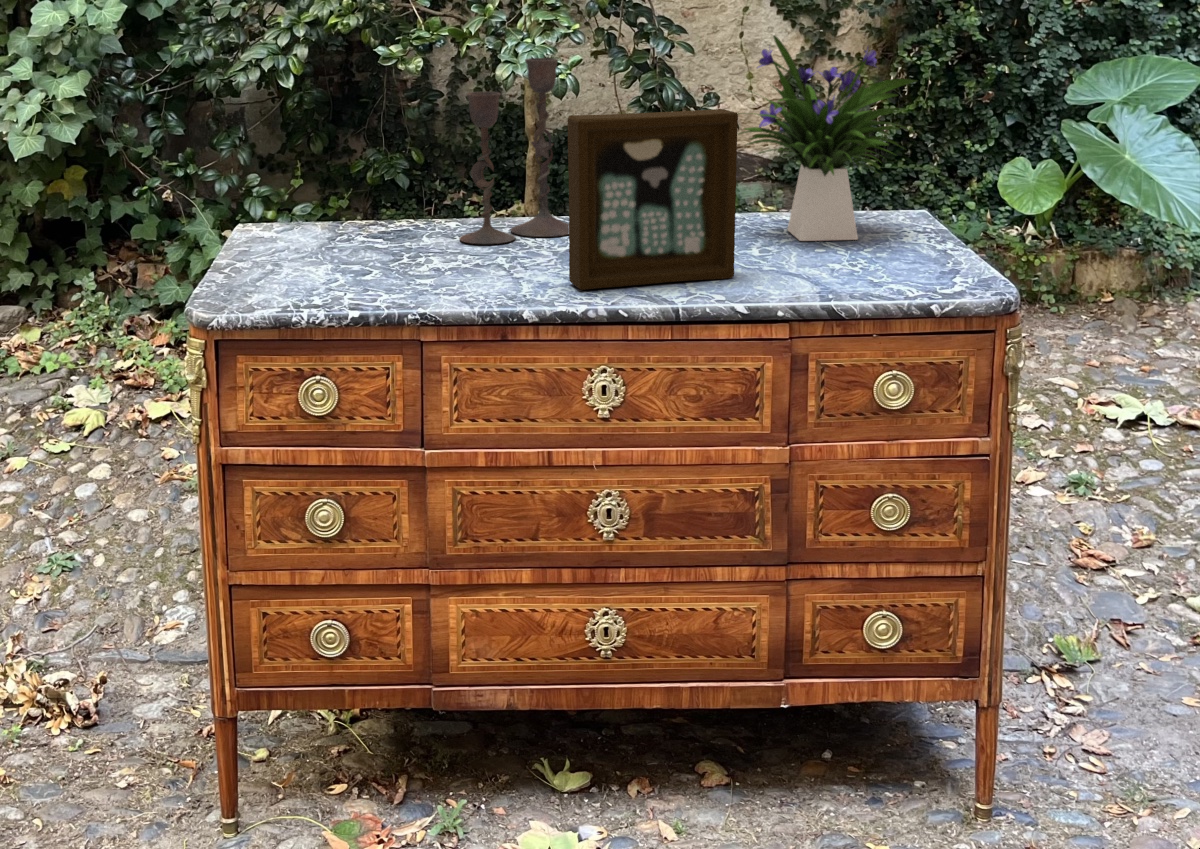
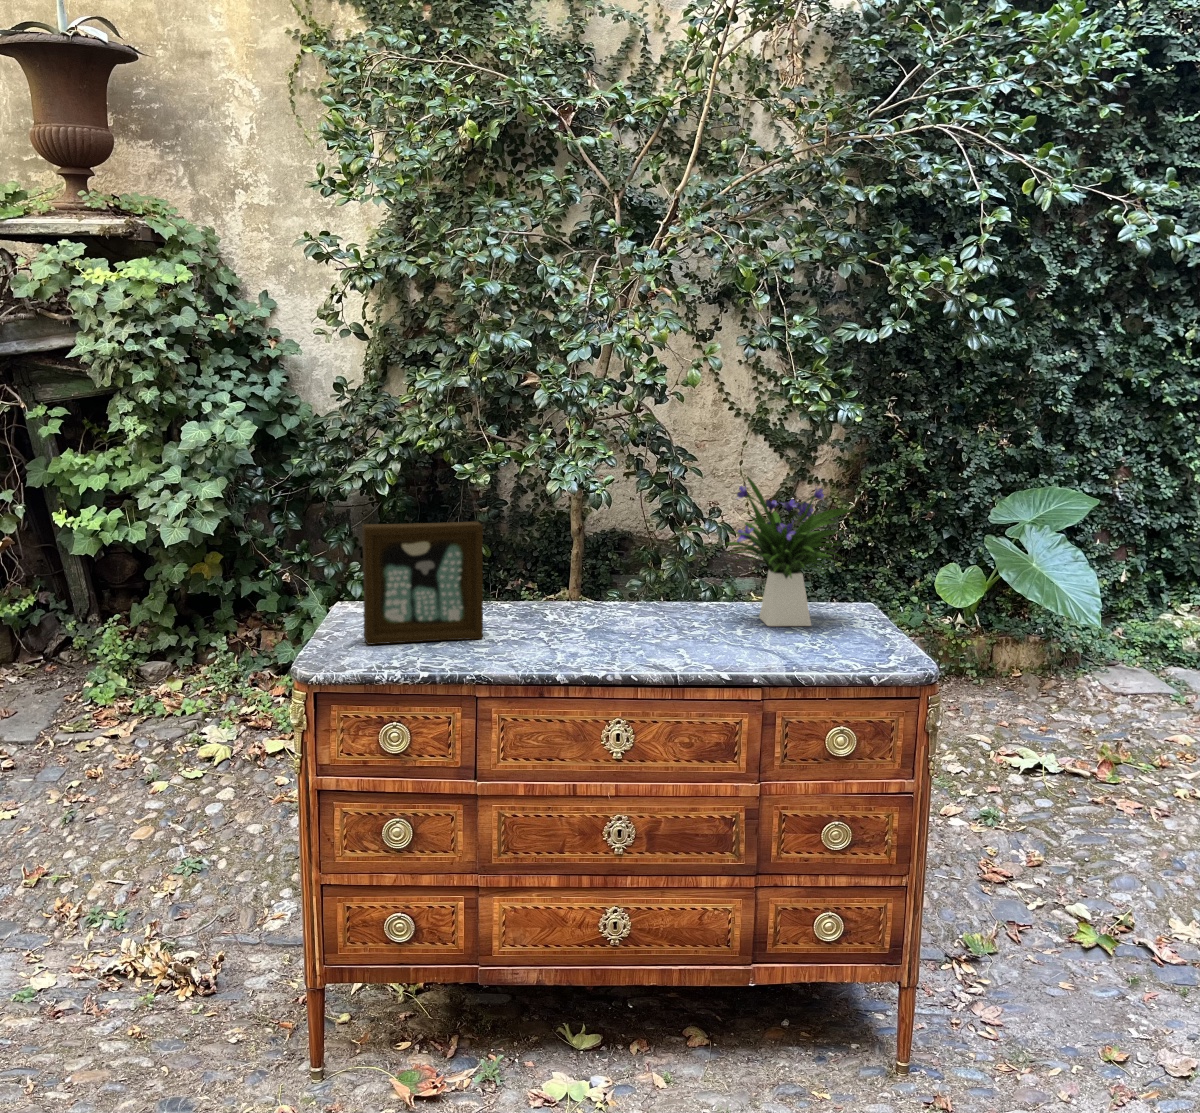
candlestick: present [460,58,569,244] -> none [513,489,602,624]
picture frame: present [568,109,738,290] -> present [362,522,483,645]

